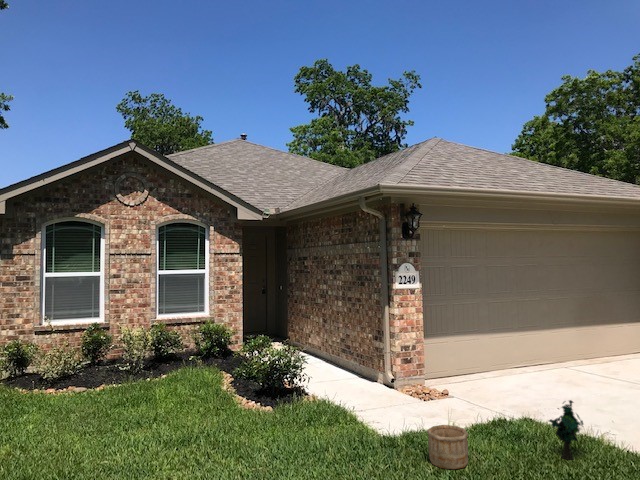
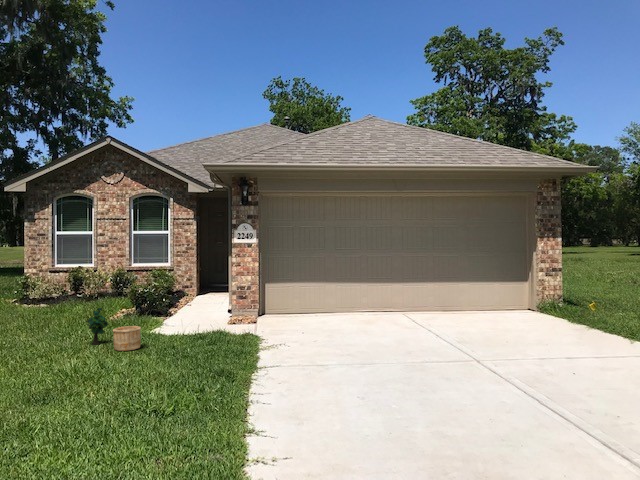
decorative plant: present [549,400,583,460] -> present [86,308,108,345]

